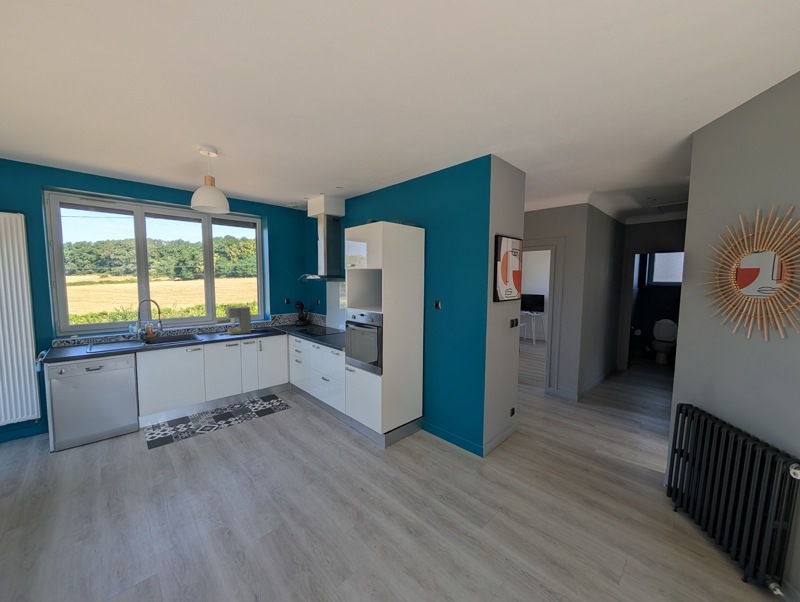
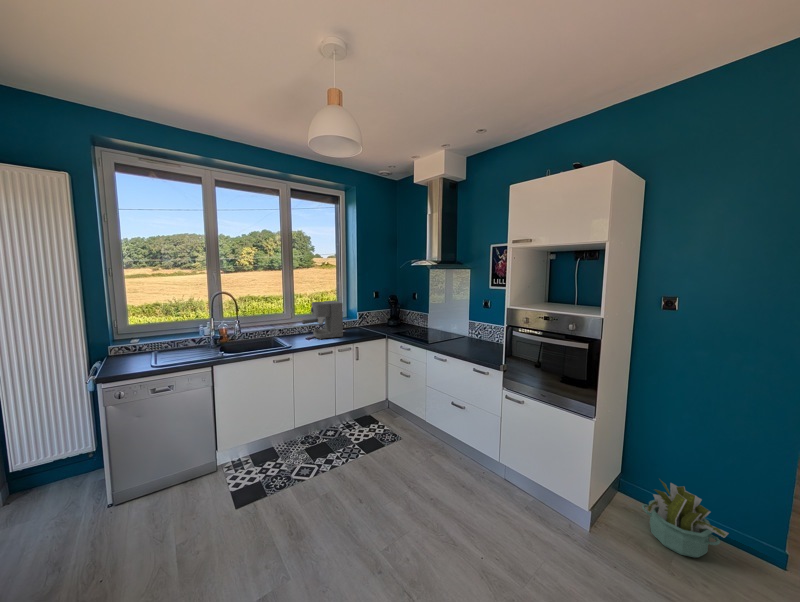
decorative plant: none [413,415,451,458] -> present [642,480,728,558]

